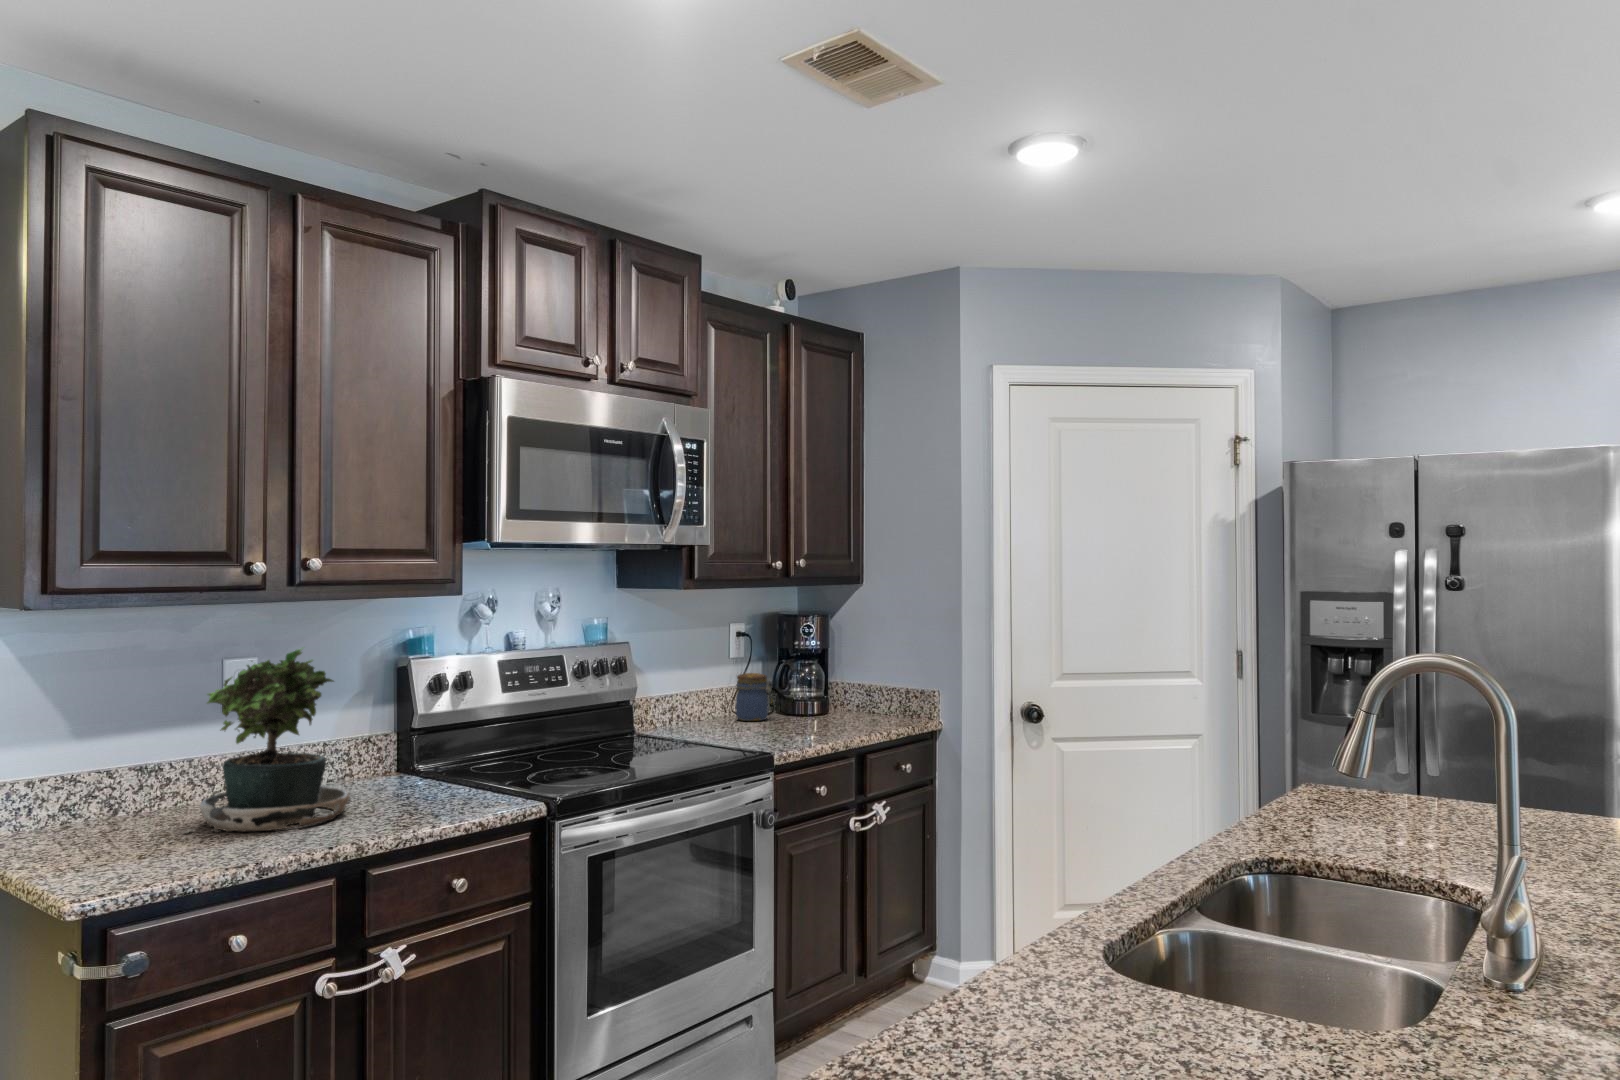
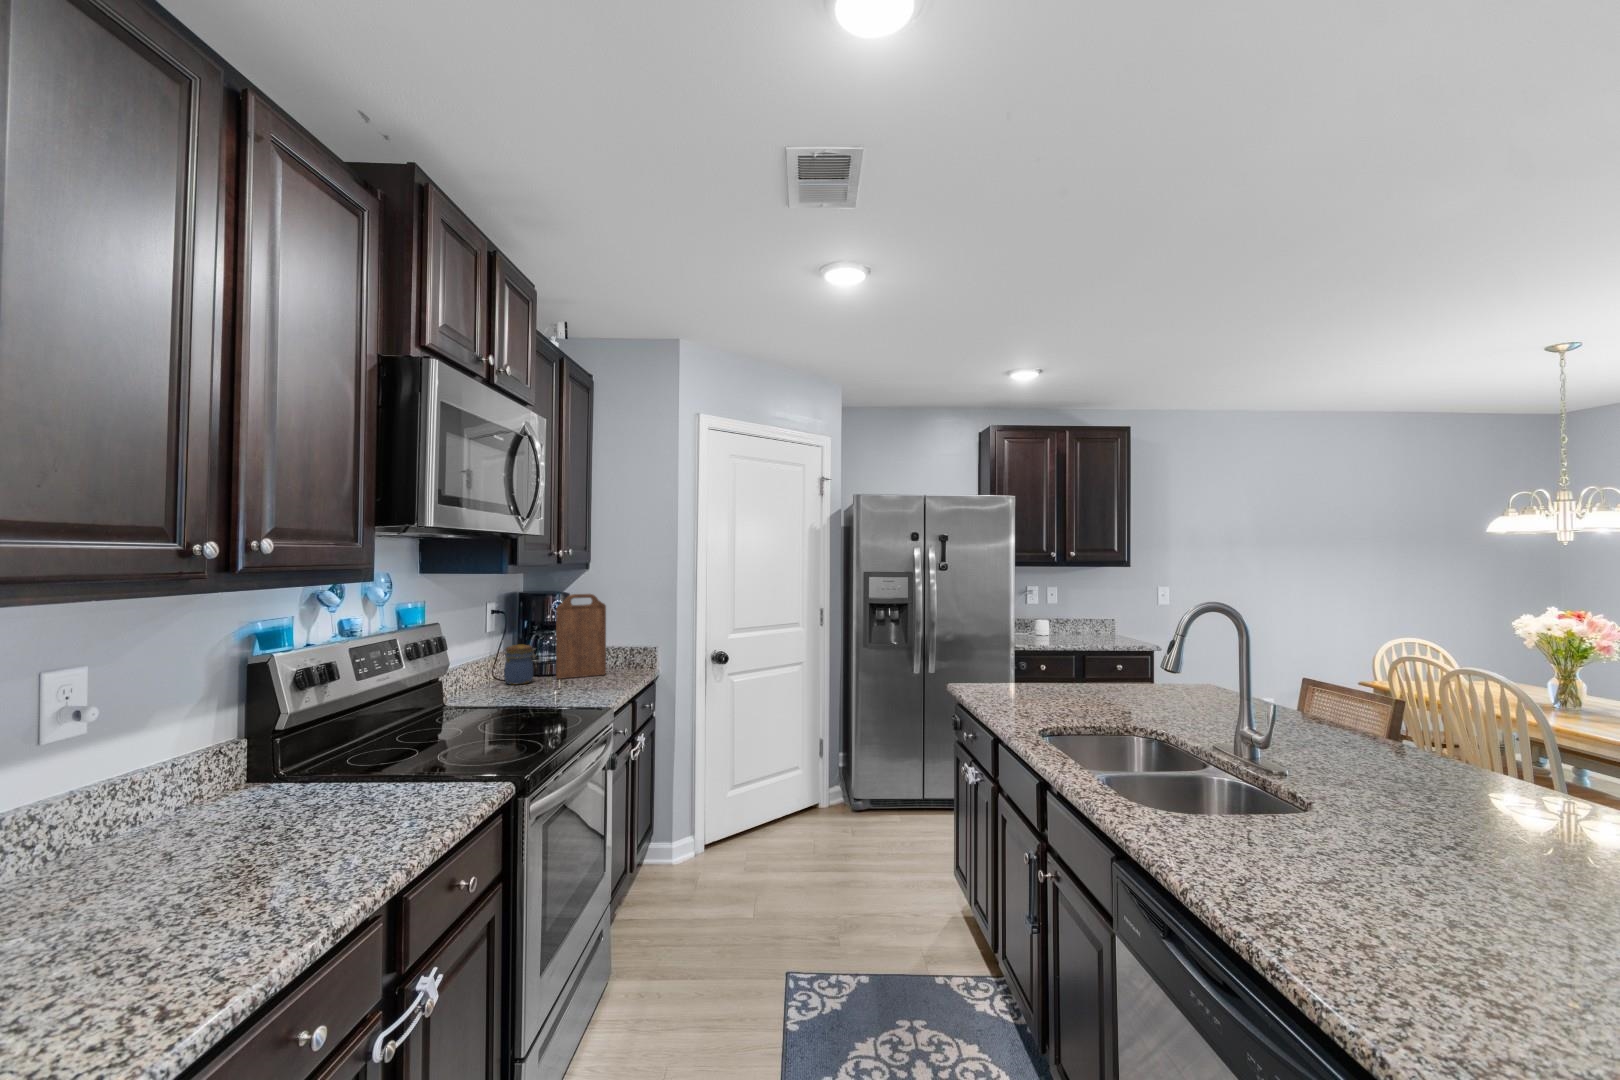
cutting board: none [795,613,858,721] -> present [556,594,606,679]
potted plant: present [162,649,349,842] -> none [62,657,299,939]

